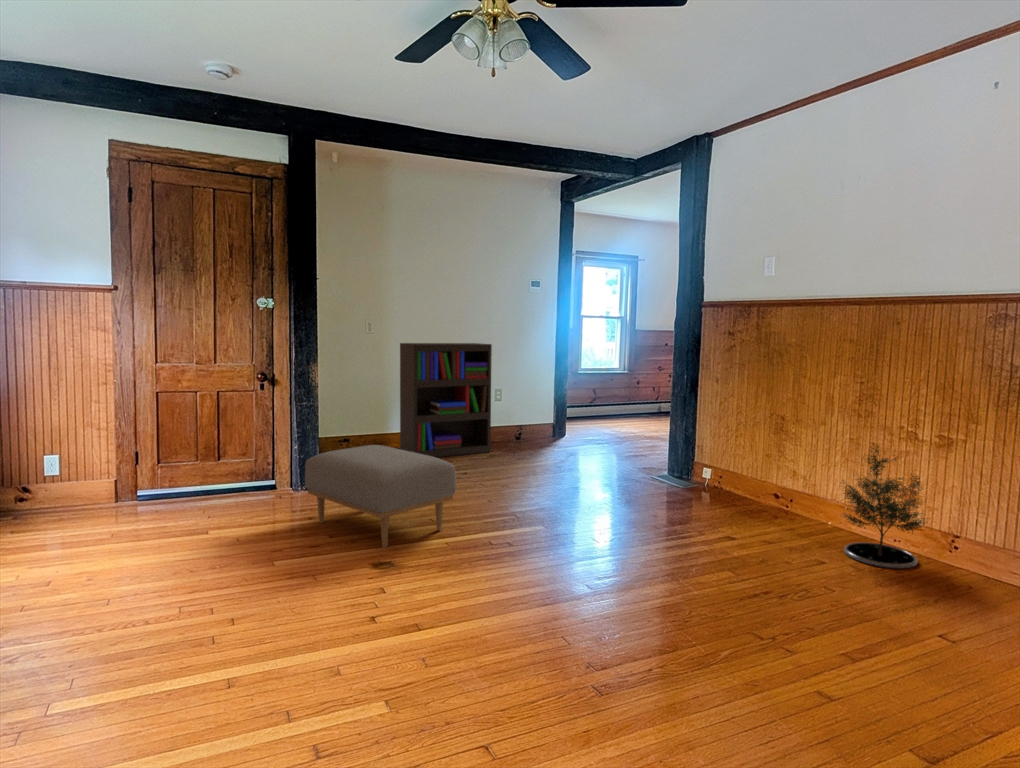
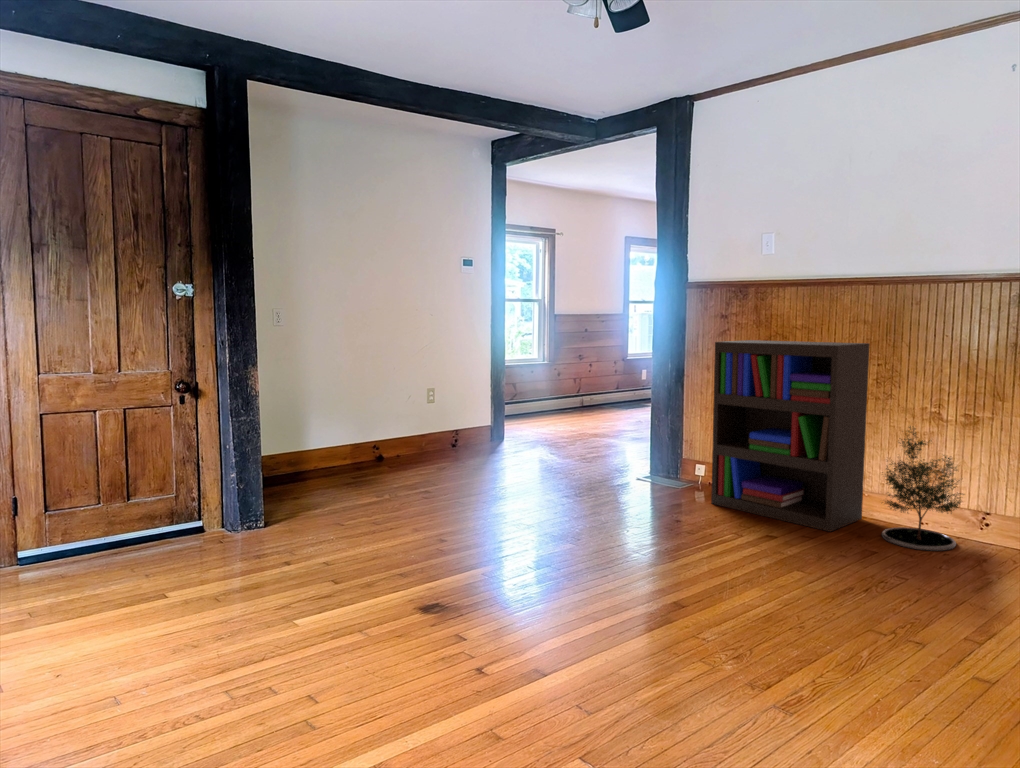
bookshelf: present [400,343,492,457] -> present [711,340,870,532]
ottoman: present [305,445,456,548] -> none [284,465,478,590]

